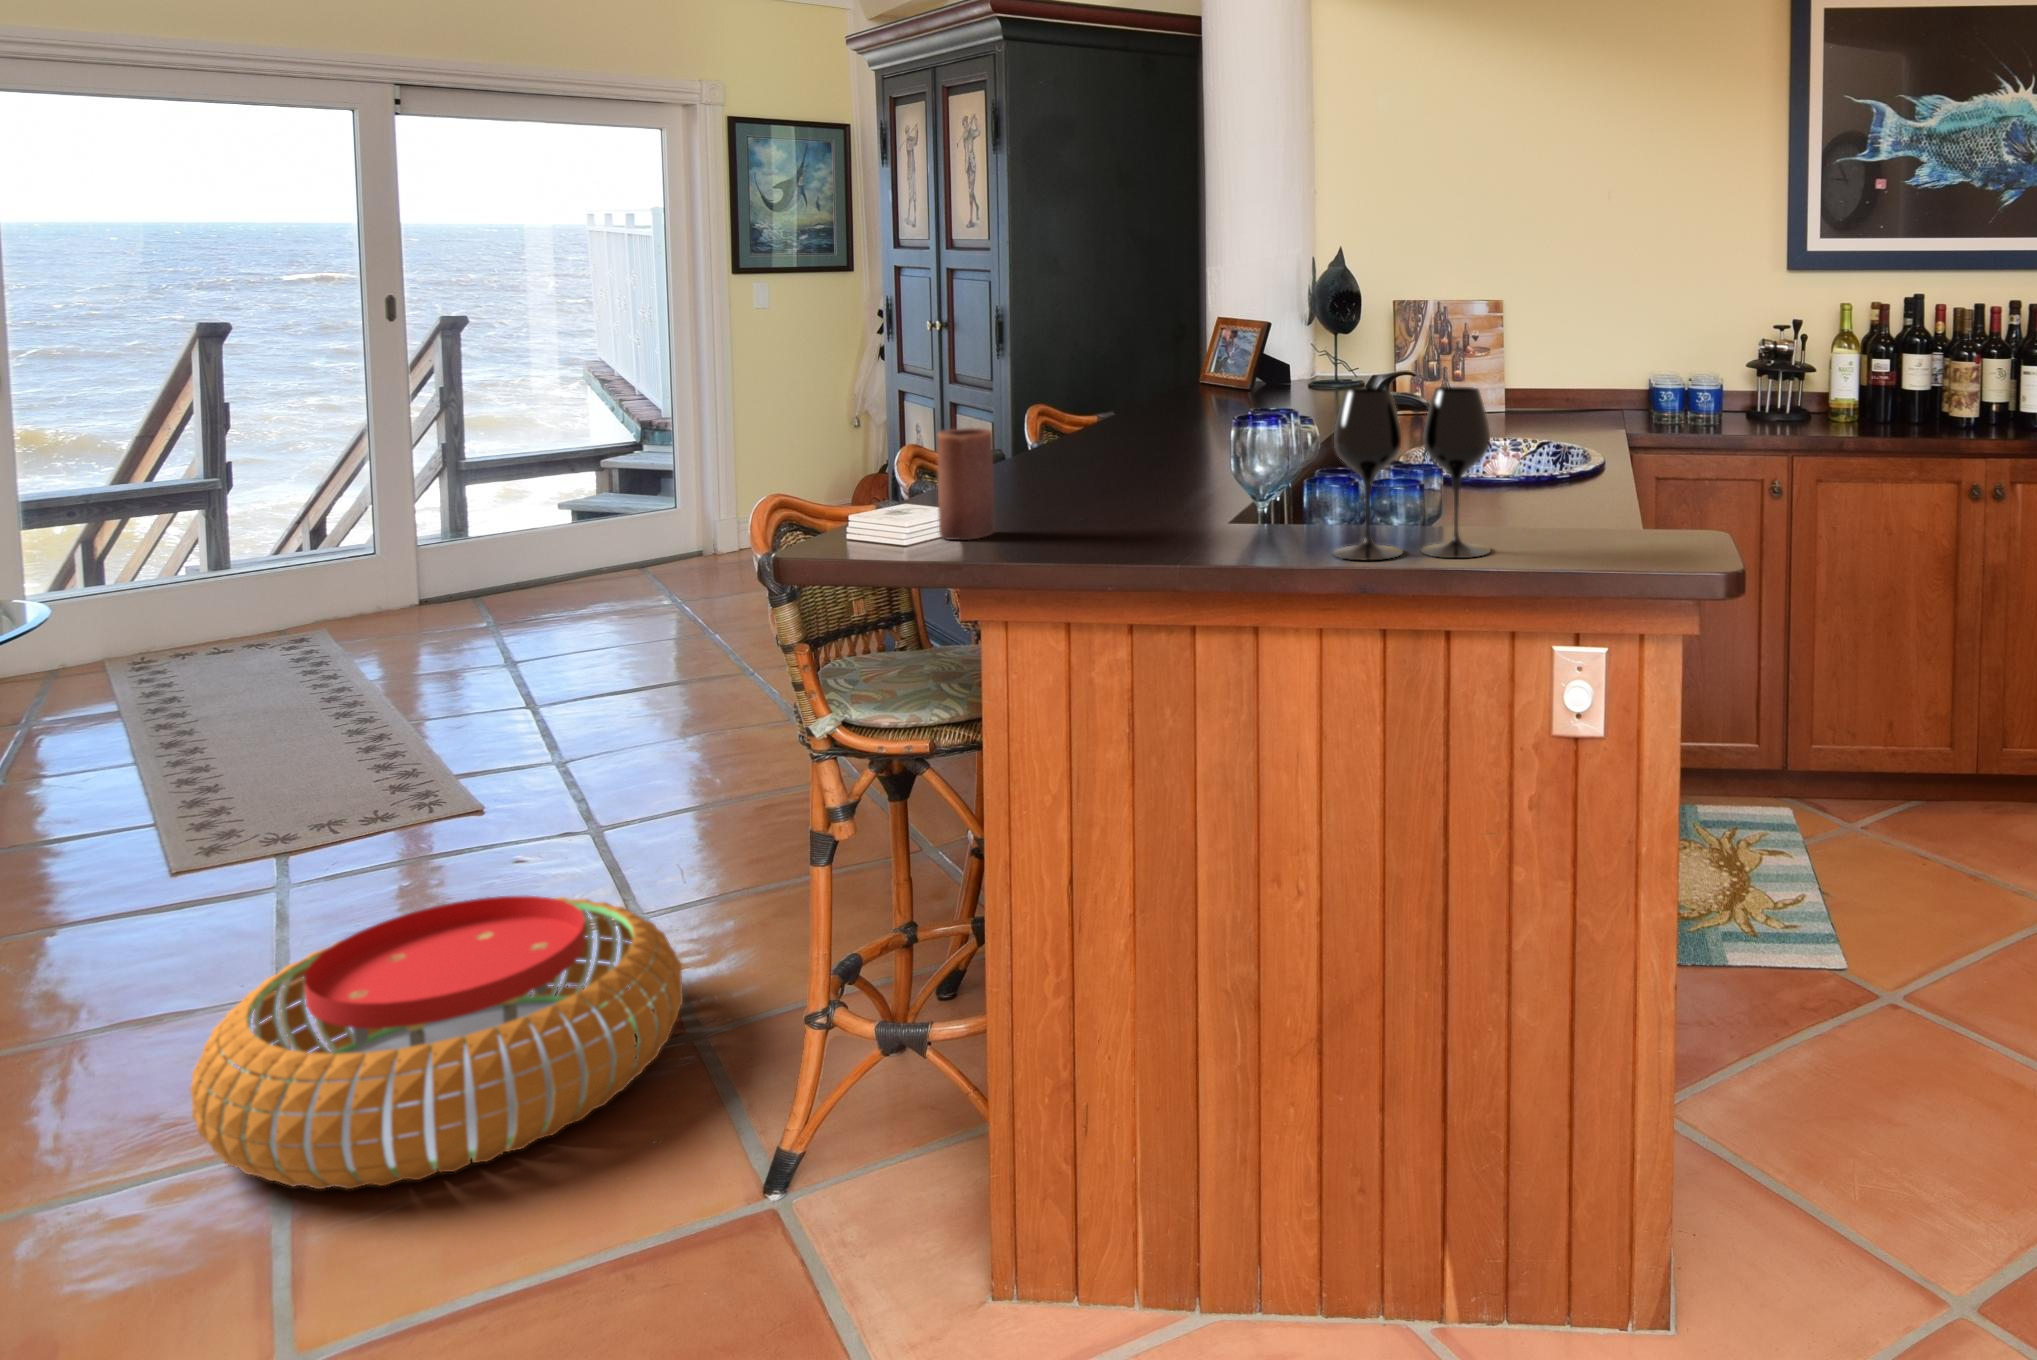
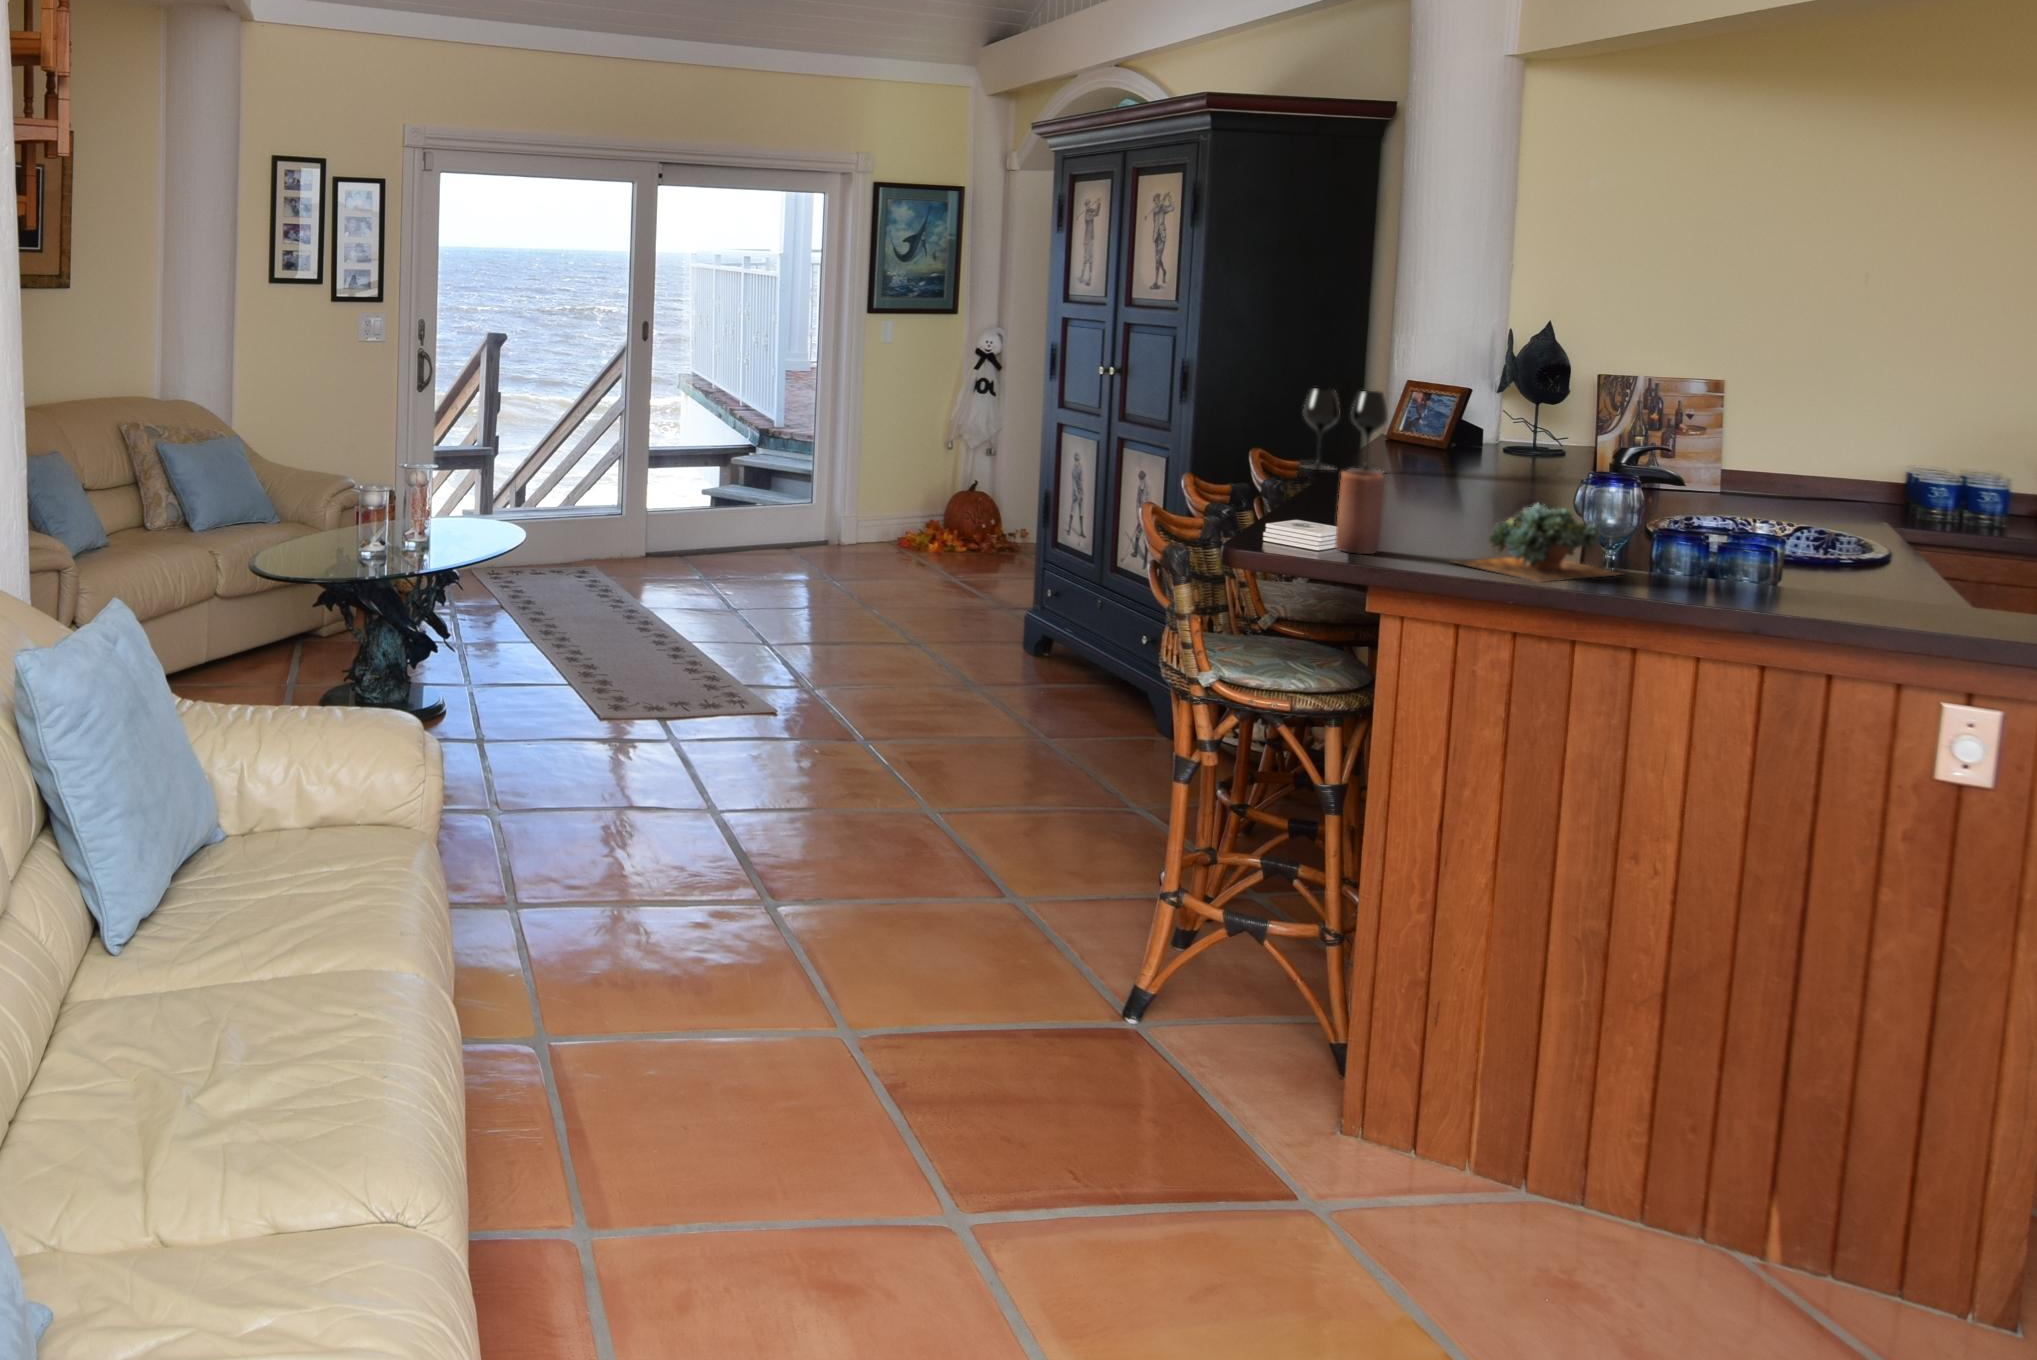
wine glass: present [1333,387,1491,560] -> present [1302,388,1388,474]
succulent plant: none [1068,450,1272,556] -> present [1453,503,1619,582]
pouf: present [190,896,683,1189] -> none [737,767,1026,943]

